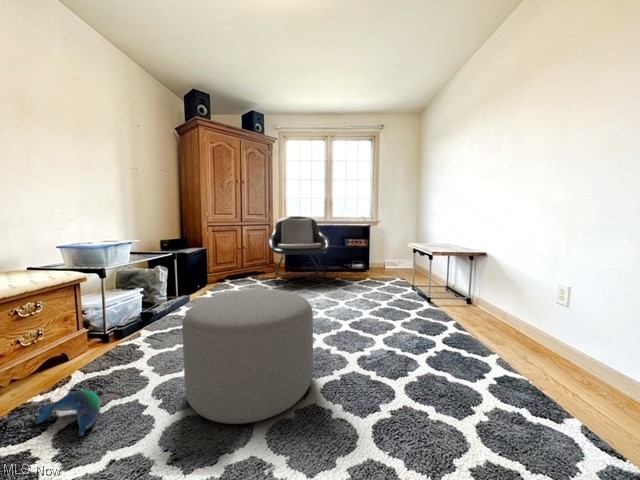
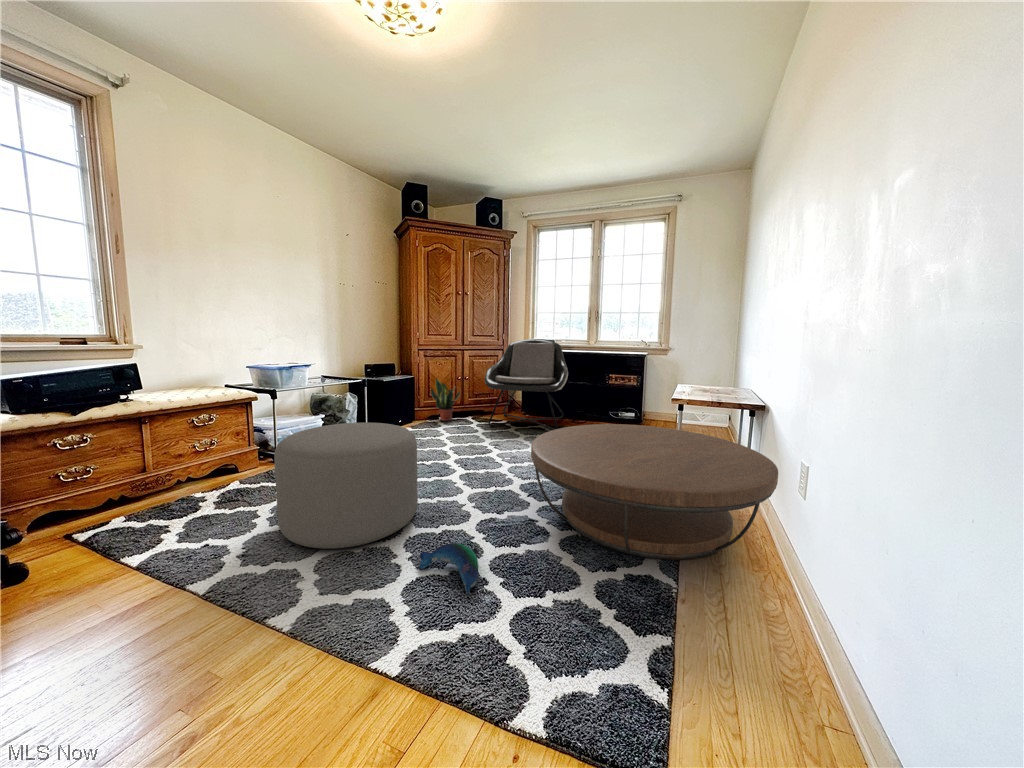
potted plant: none [220,248,244,283] -> present [431,378,460,421]
coffee table: none [371,271,549,360] -> present [531,424,778,560]
plush toy: present [35,390,103,436] -> present [419,543,479,594]

